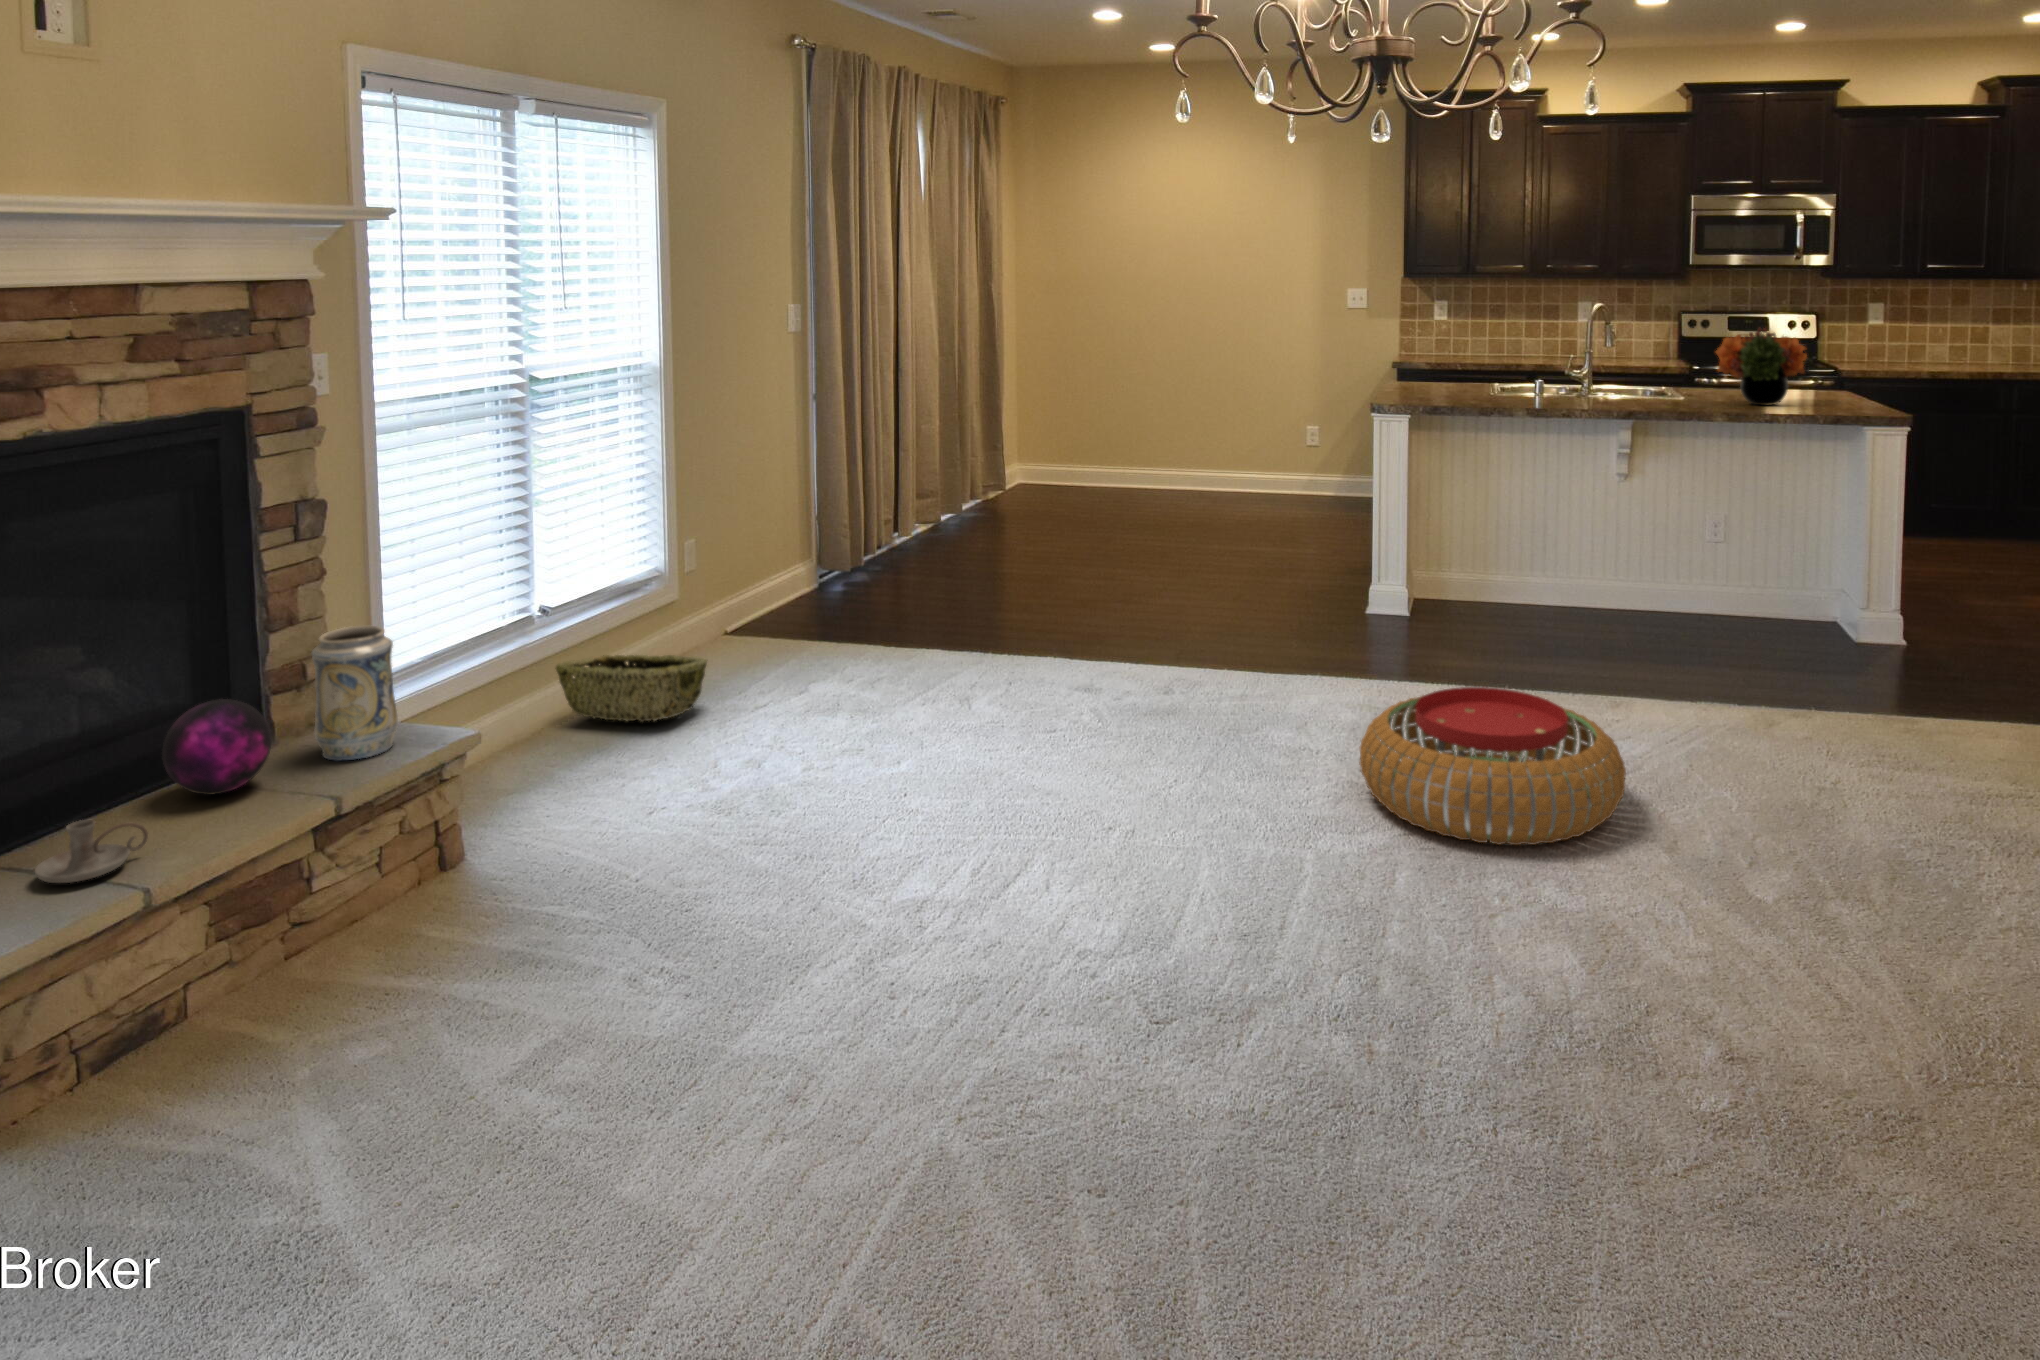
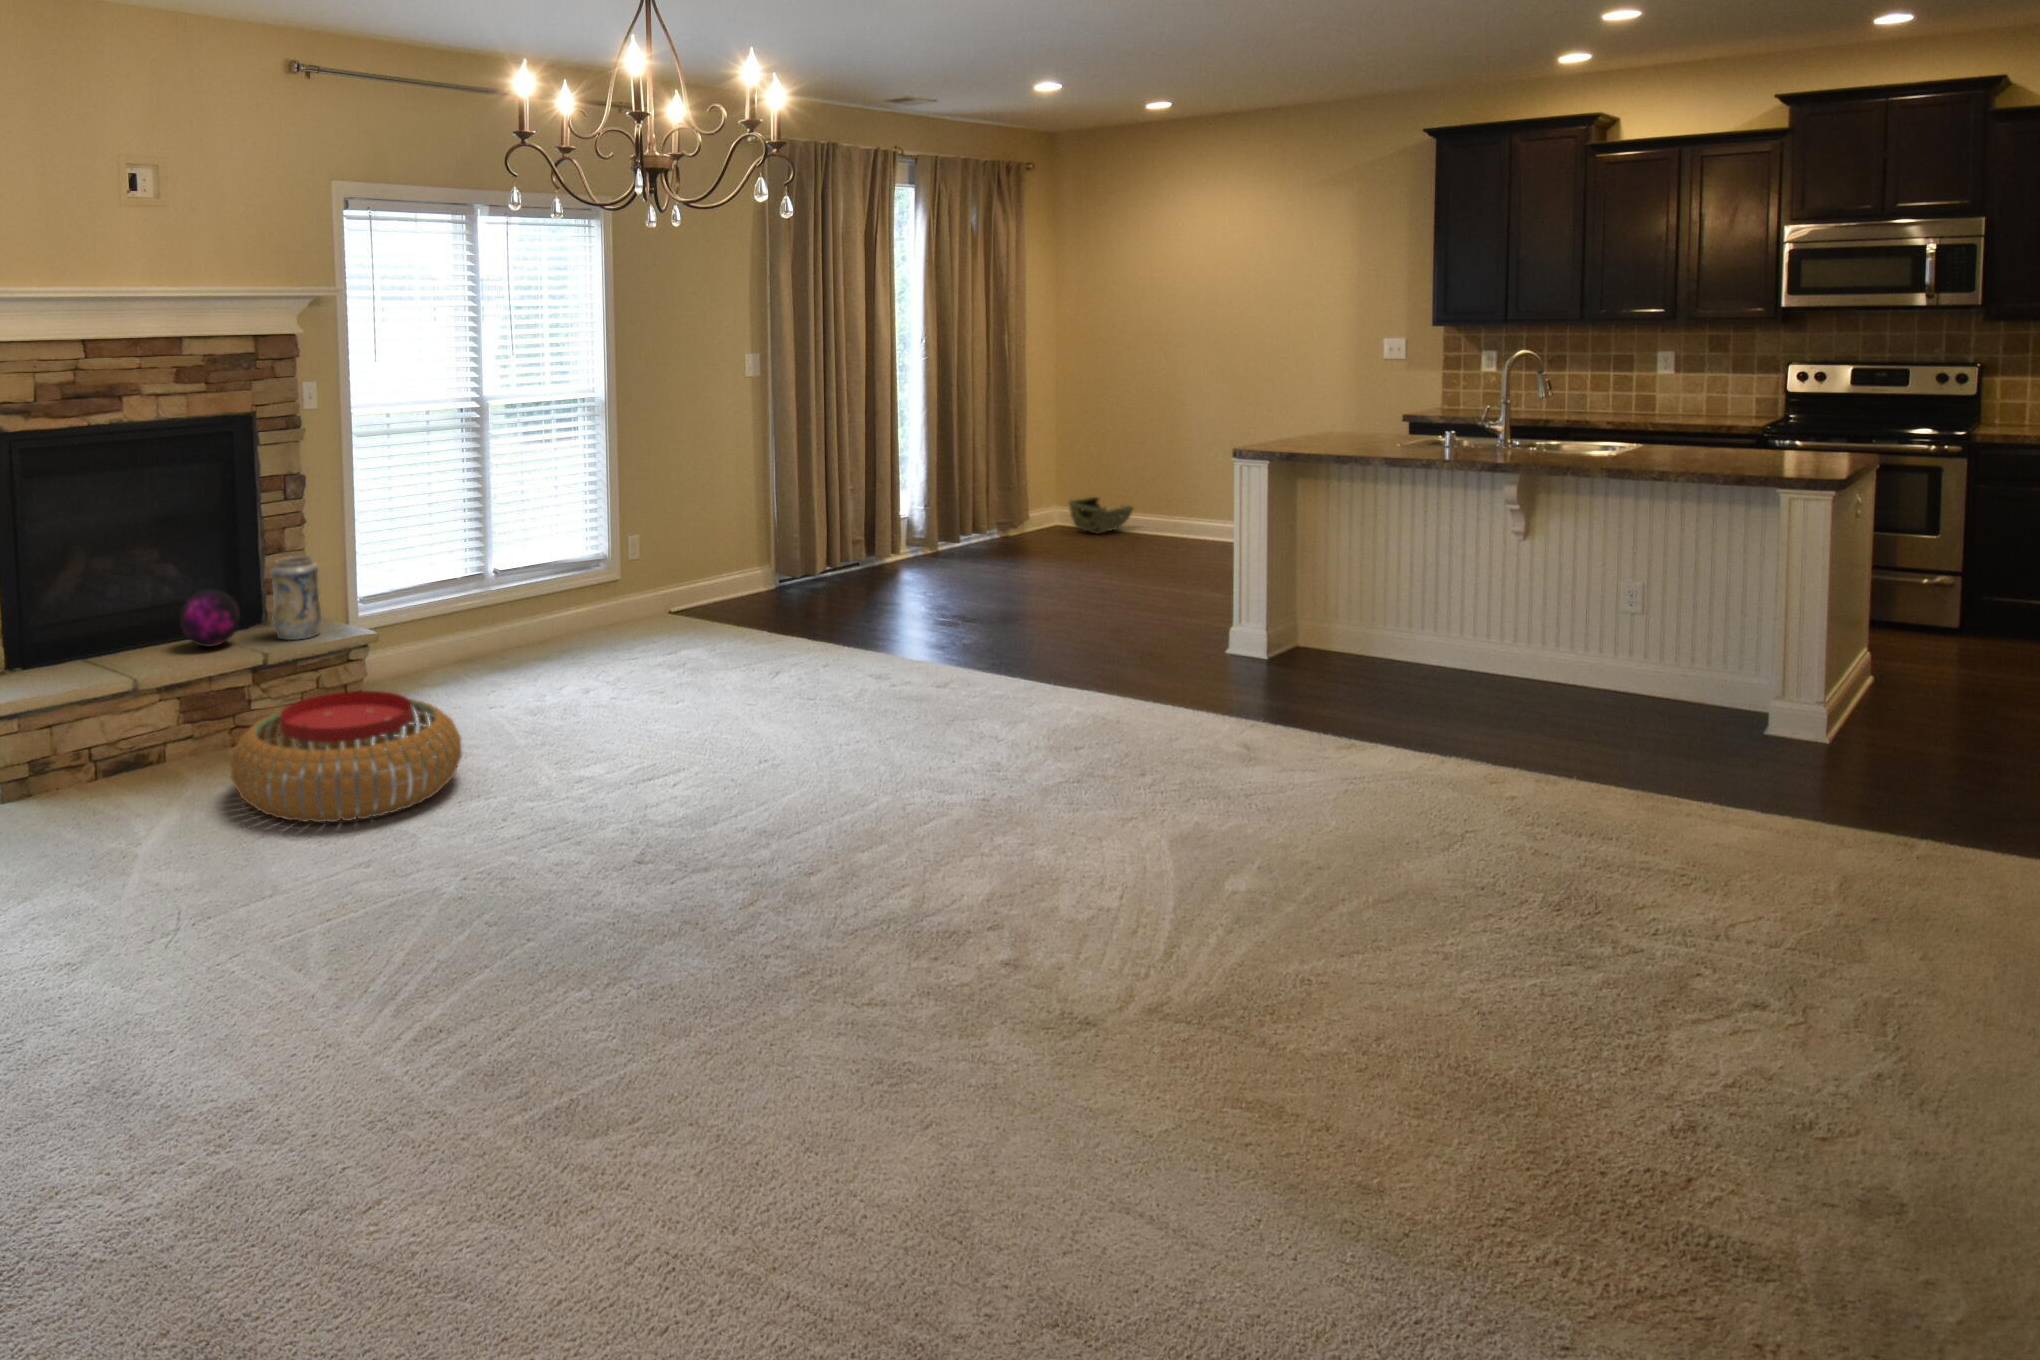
flower arrangement: present [1716,328,1807,406] -> none [1653,372,1781,462]
woven basket: present [555,655,707,722] -> present [1069,497,1133,533]
pouf: present [1360,687,1626,845] -> present [231,691,462,822]
candle holder: present [34,820,148,883] -> none [88,643,147,675]

